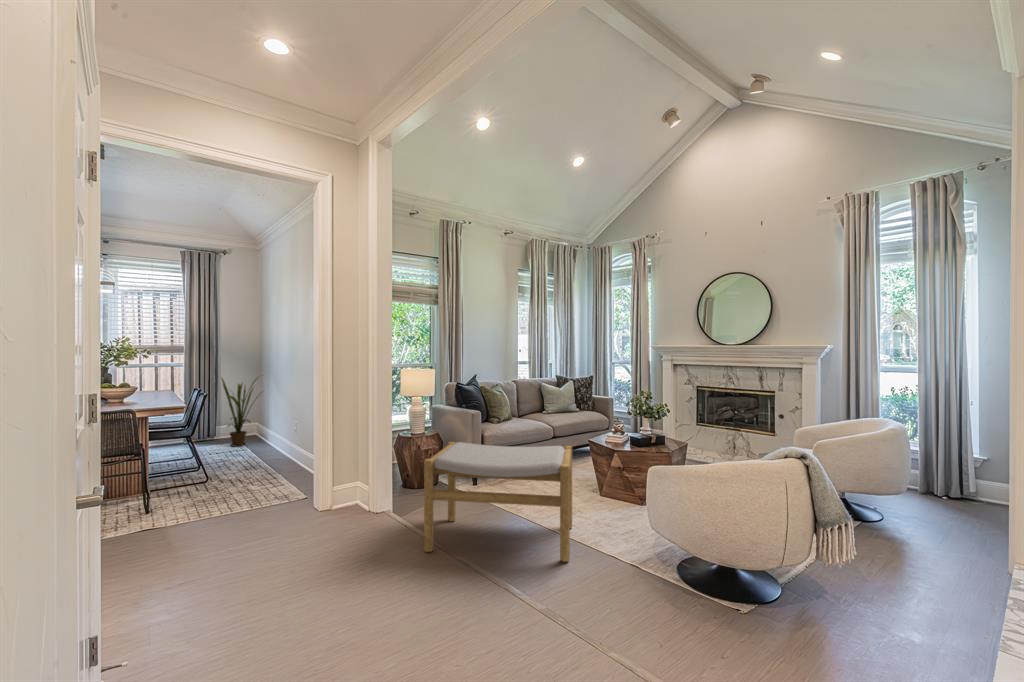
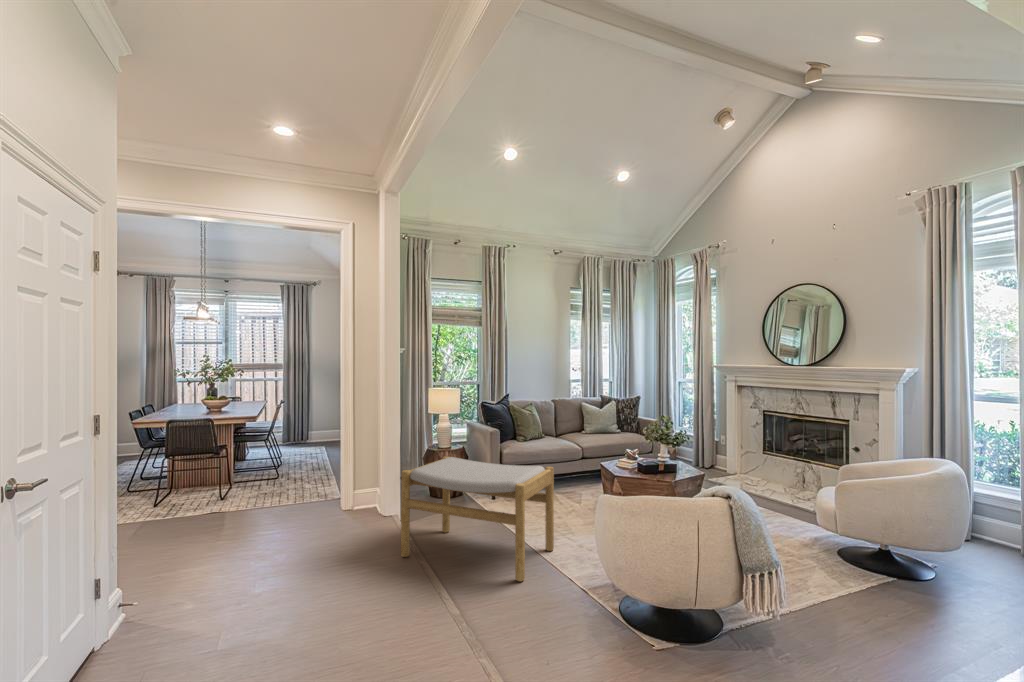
house plant: present [222,378,257,446] -> none [306,389,345,452]

